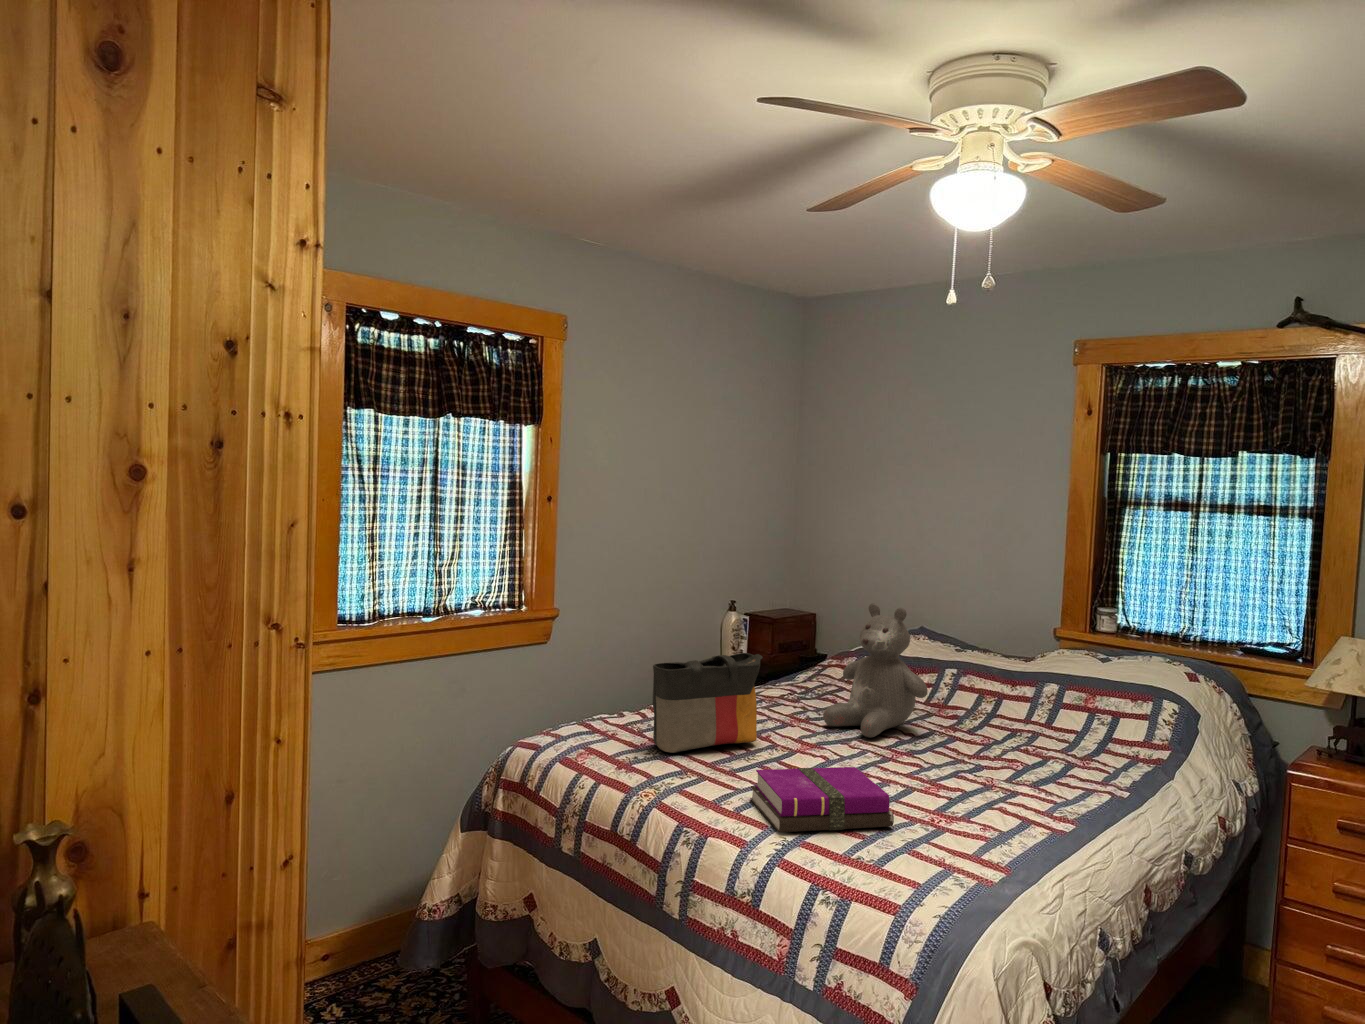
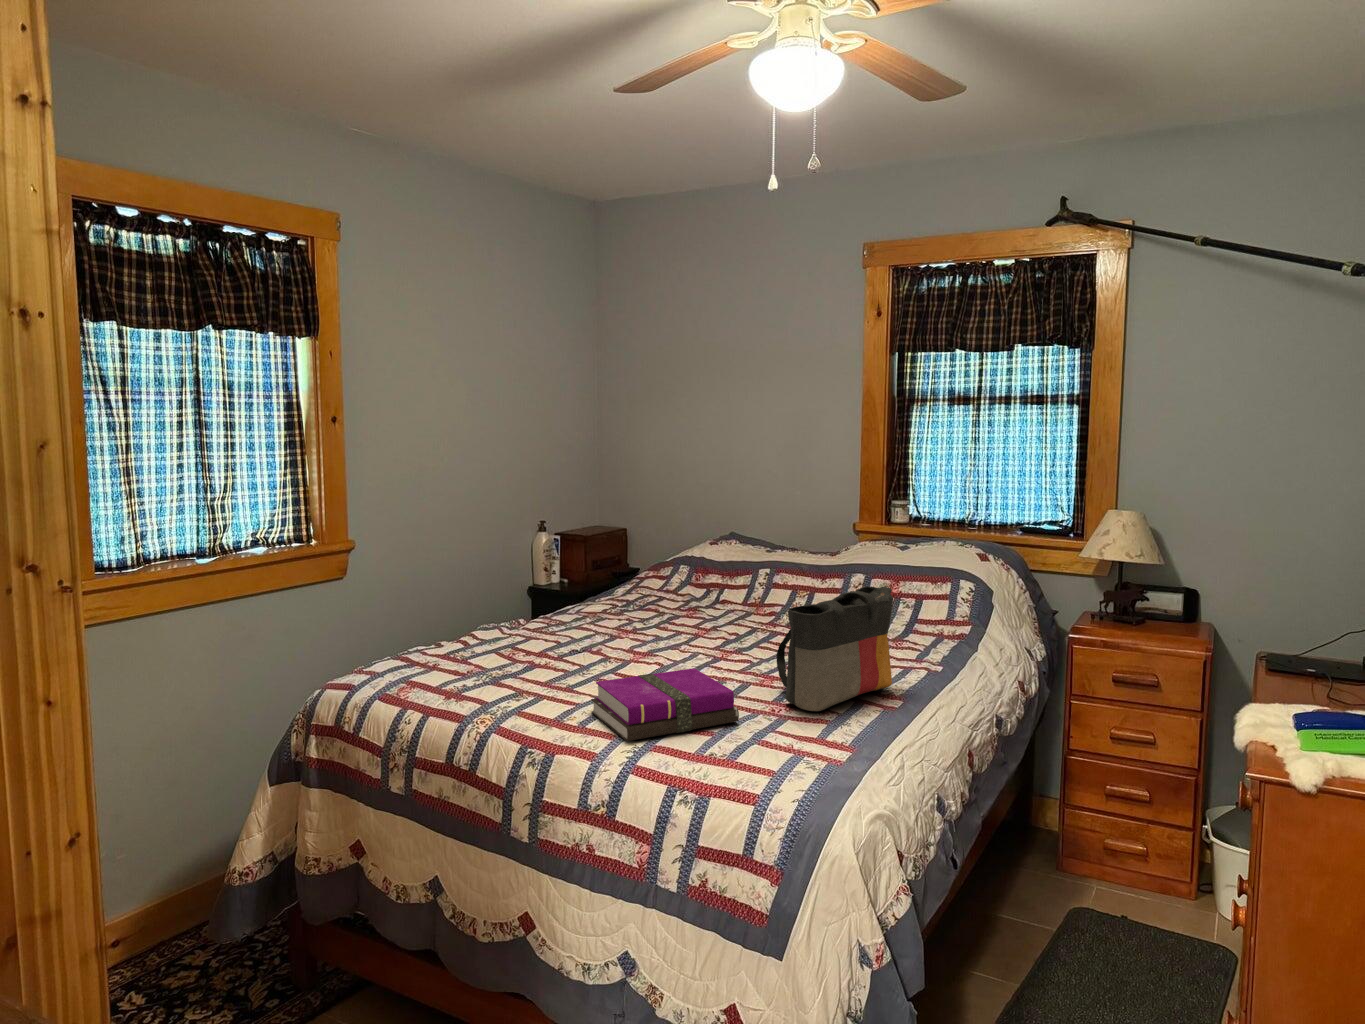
teddy bear: present [823,603,928,738] -> none [651,508,751,641]
tote bag: present [652,653,763,753] -> present [777,586,893,711]

